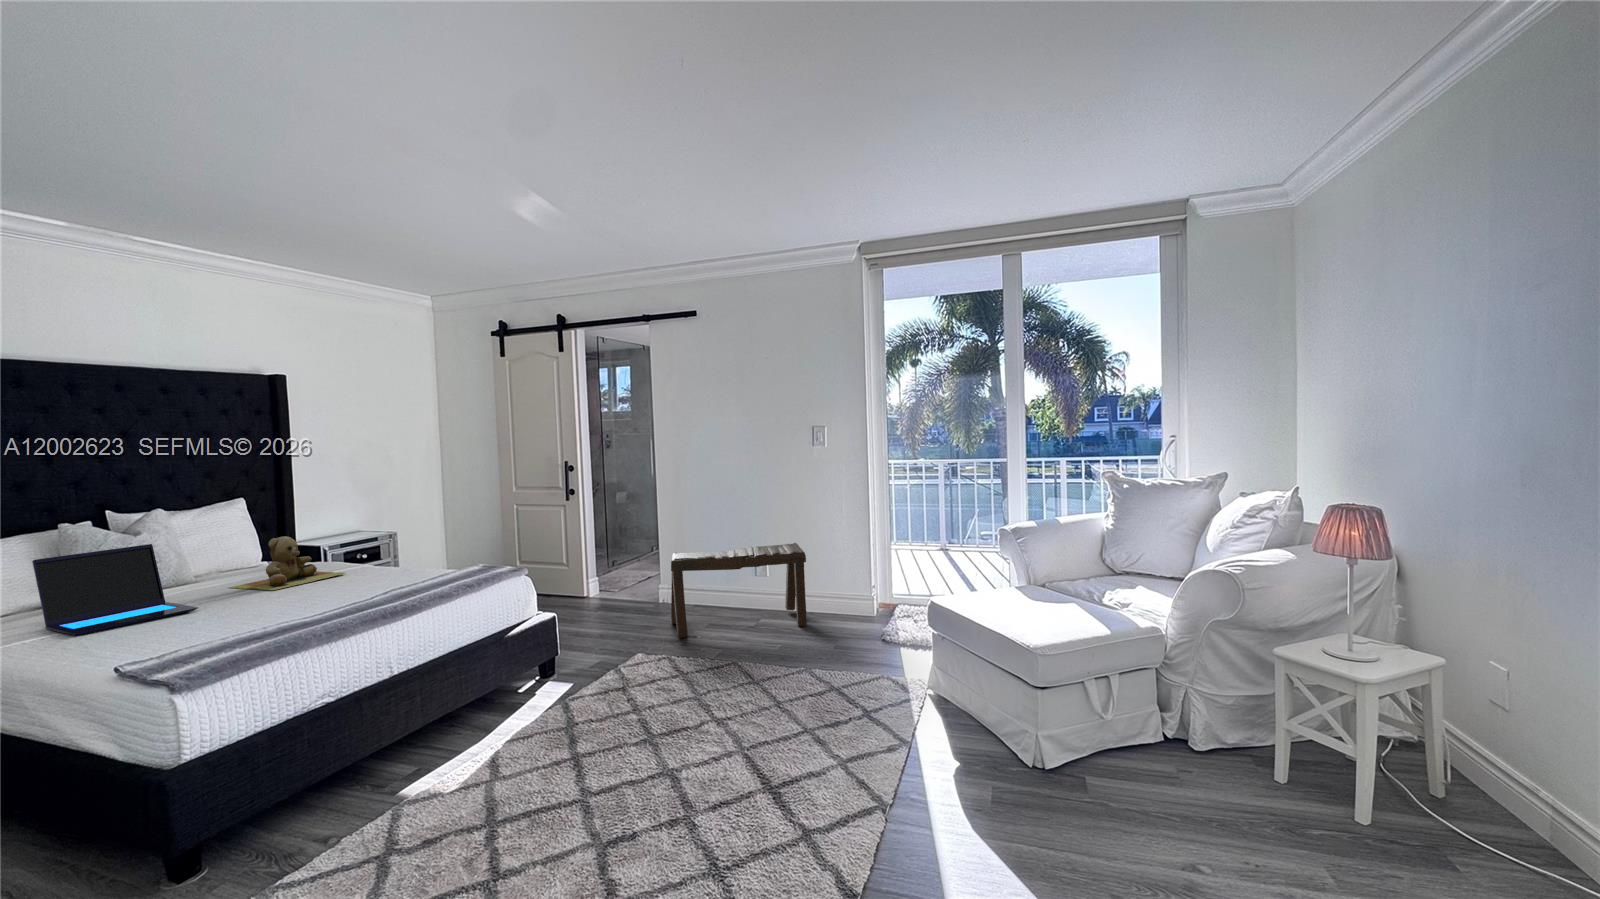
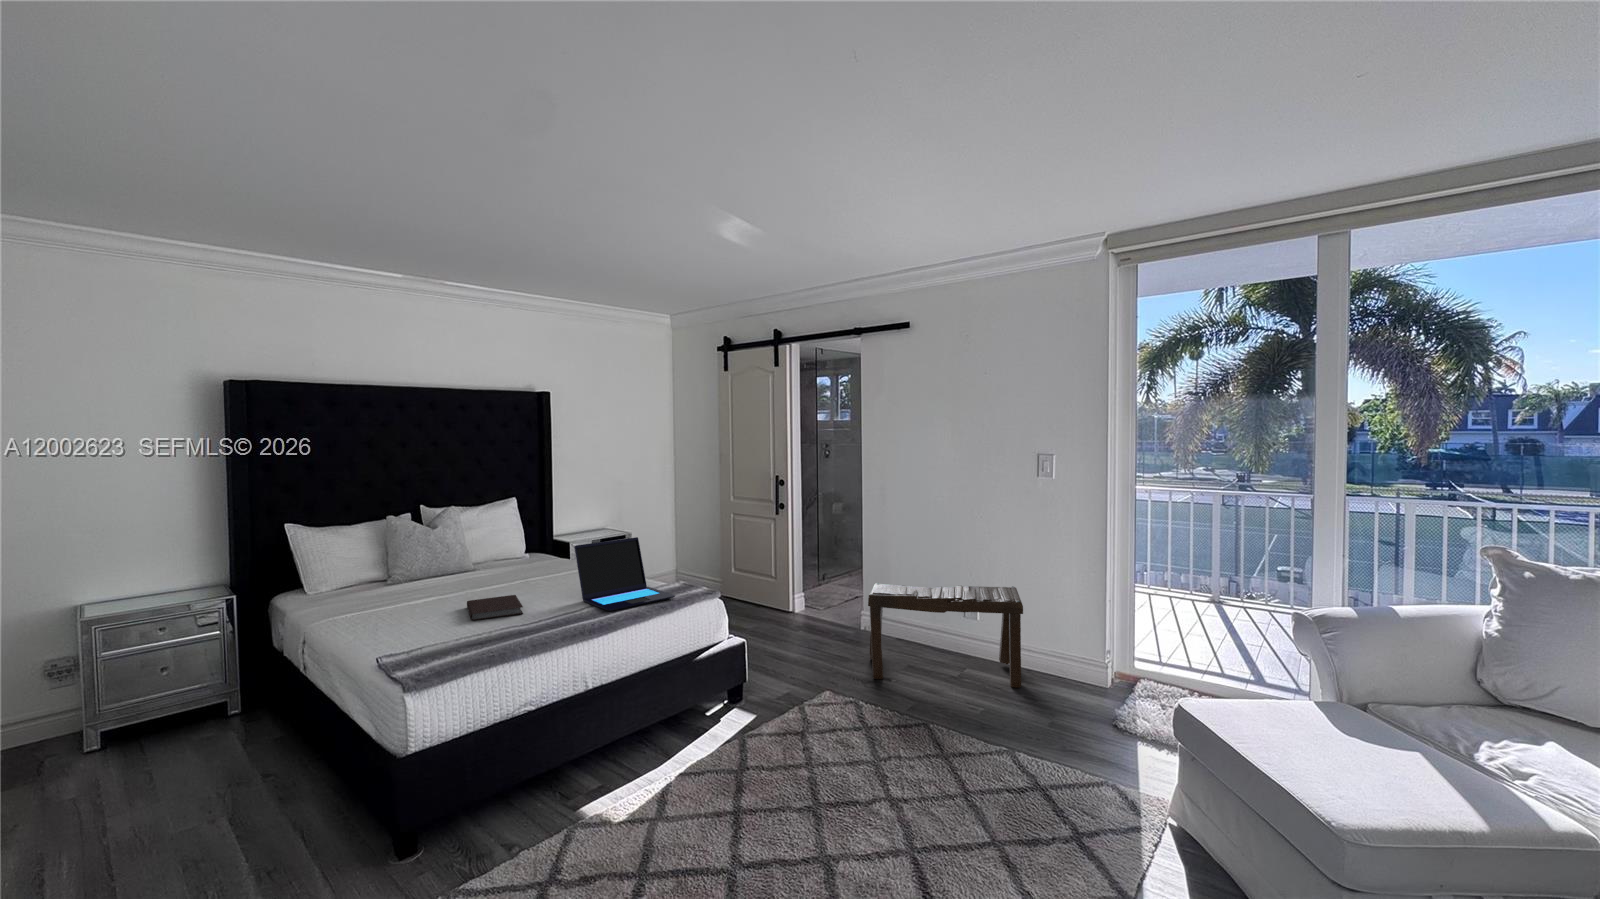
teddy bear: present [230,536,345,590] -> none [486,538,575,588]
laptop: present [32,544,198,636] -> present [574,537,675,611]
notebook: none [220,593,303,621] -> present [467,595,523,621]

